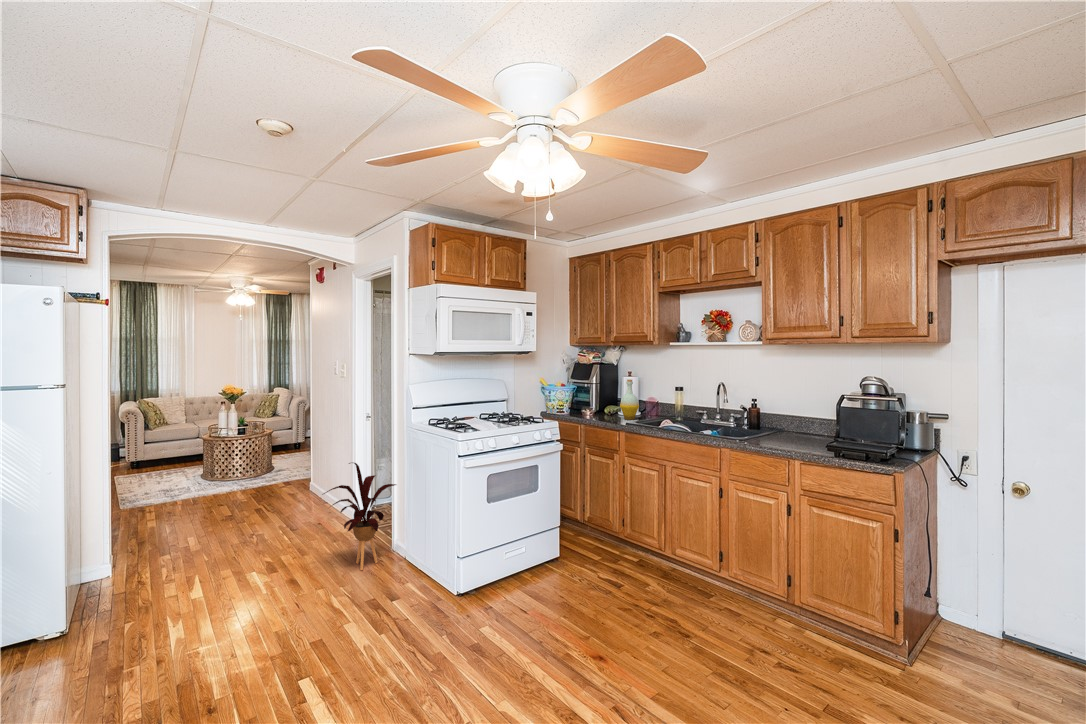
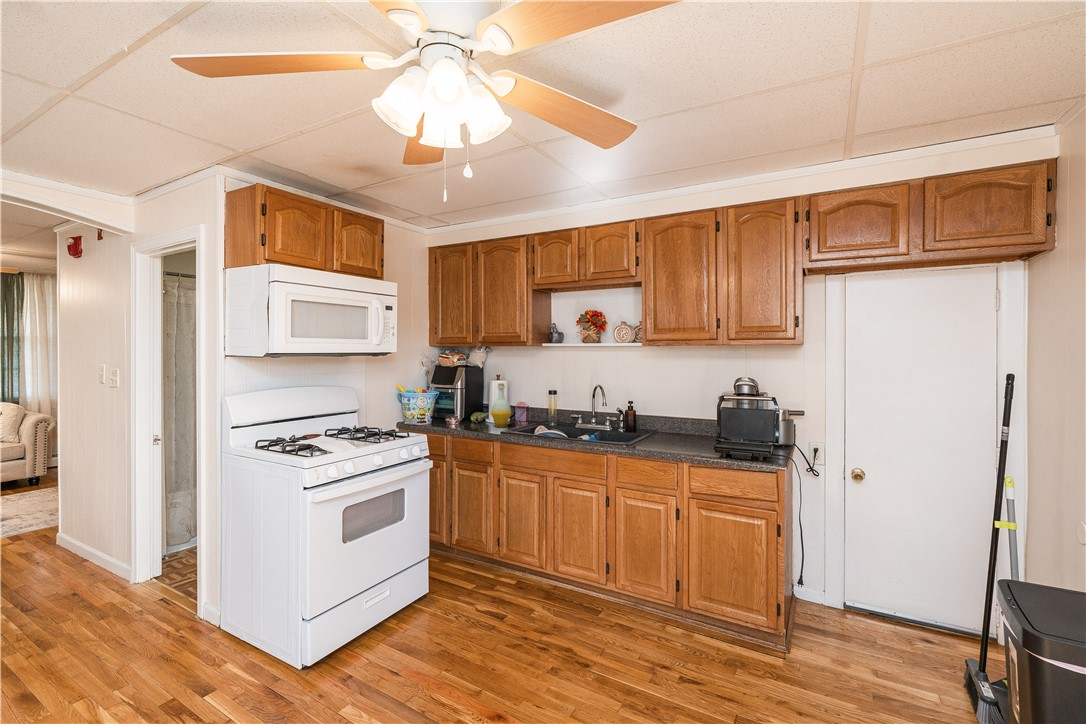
house plant: present [322,463,396,570] -> none [82,506,207,654]

